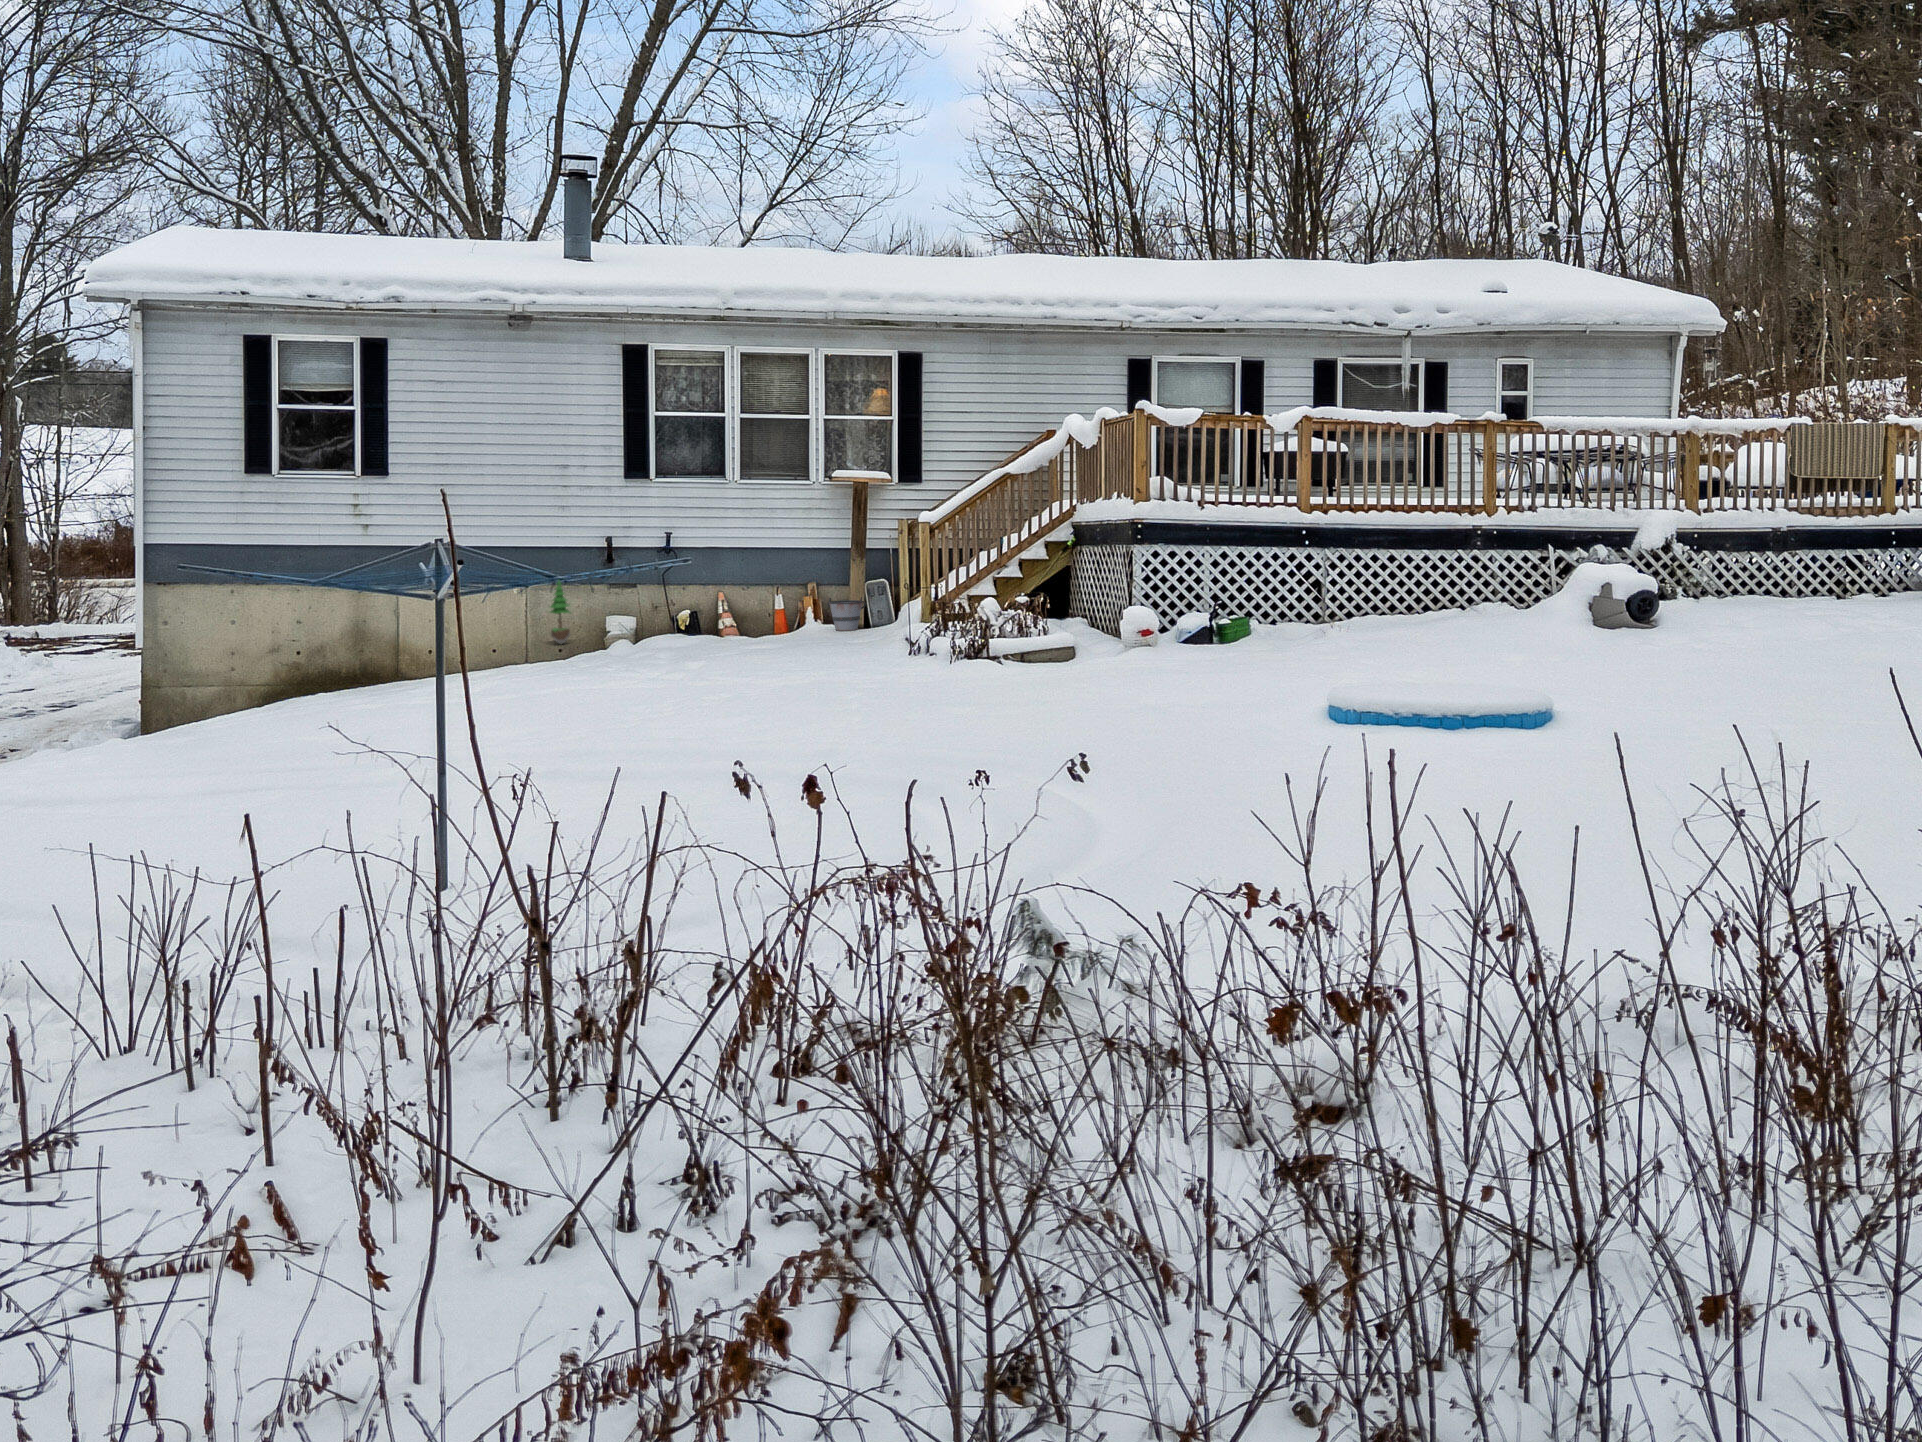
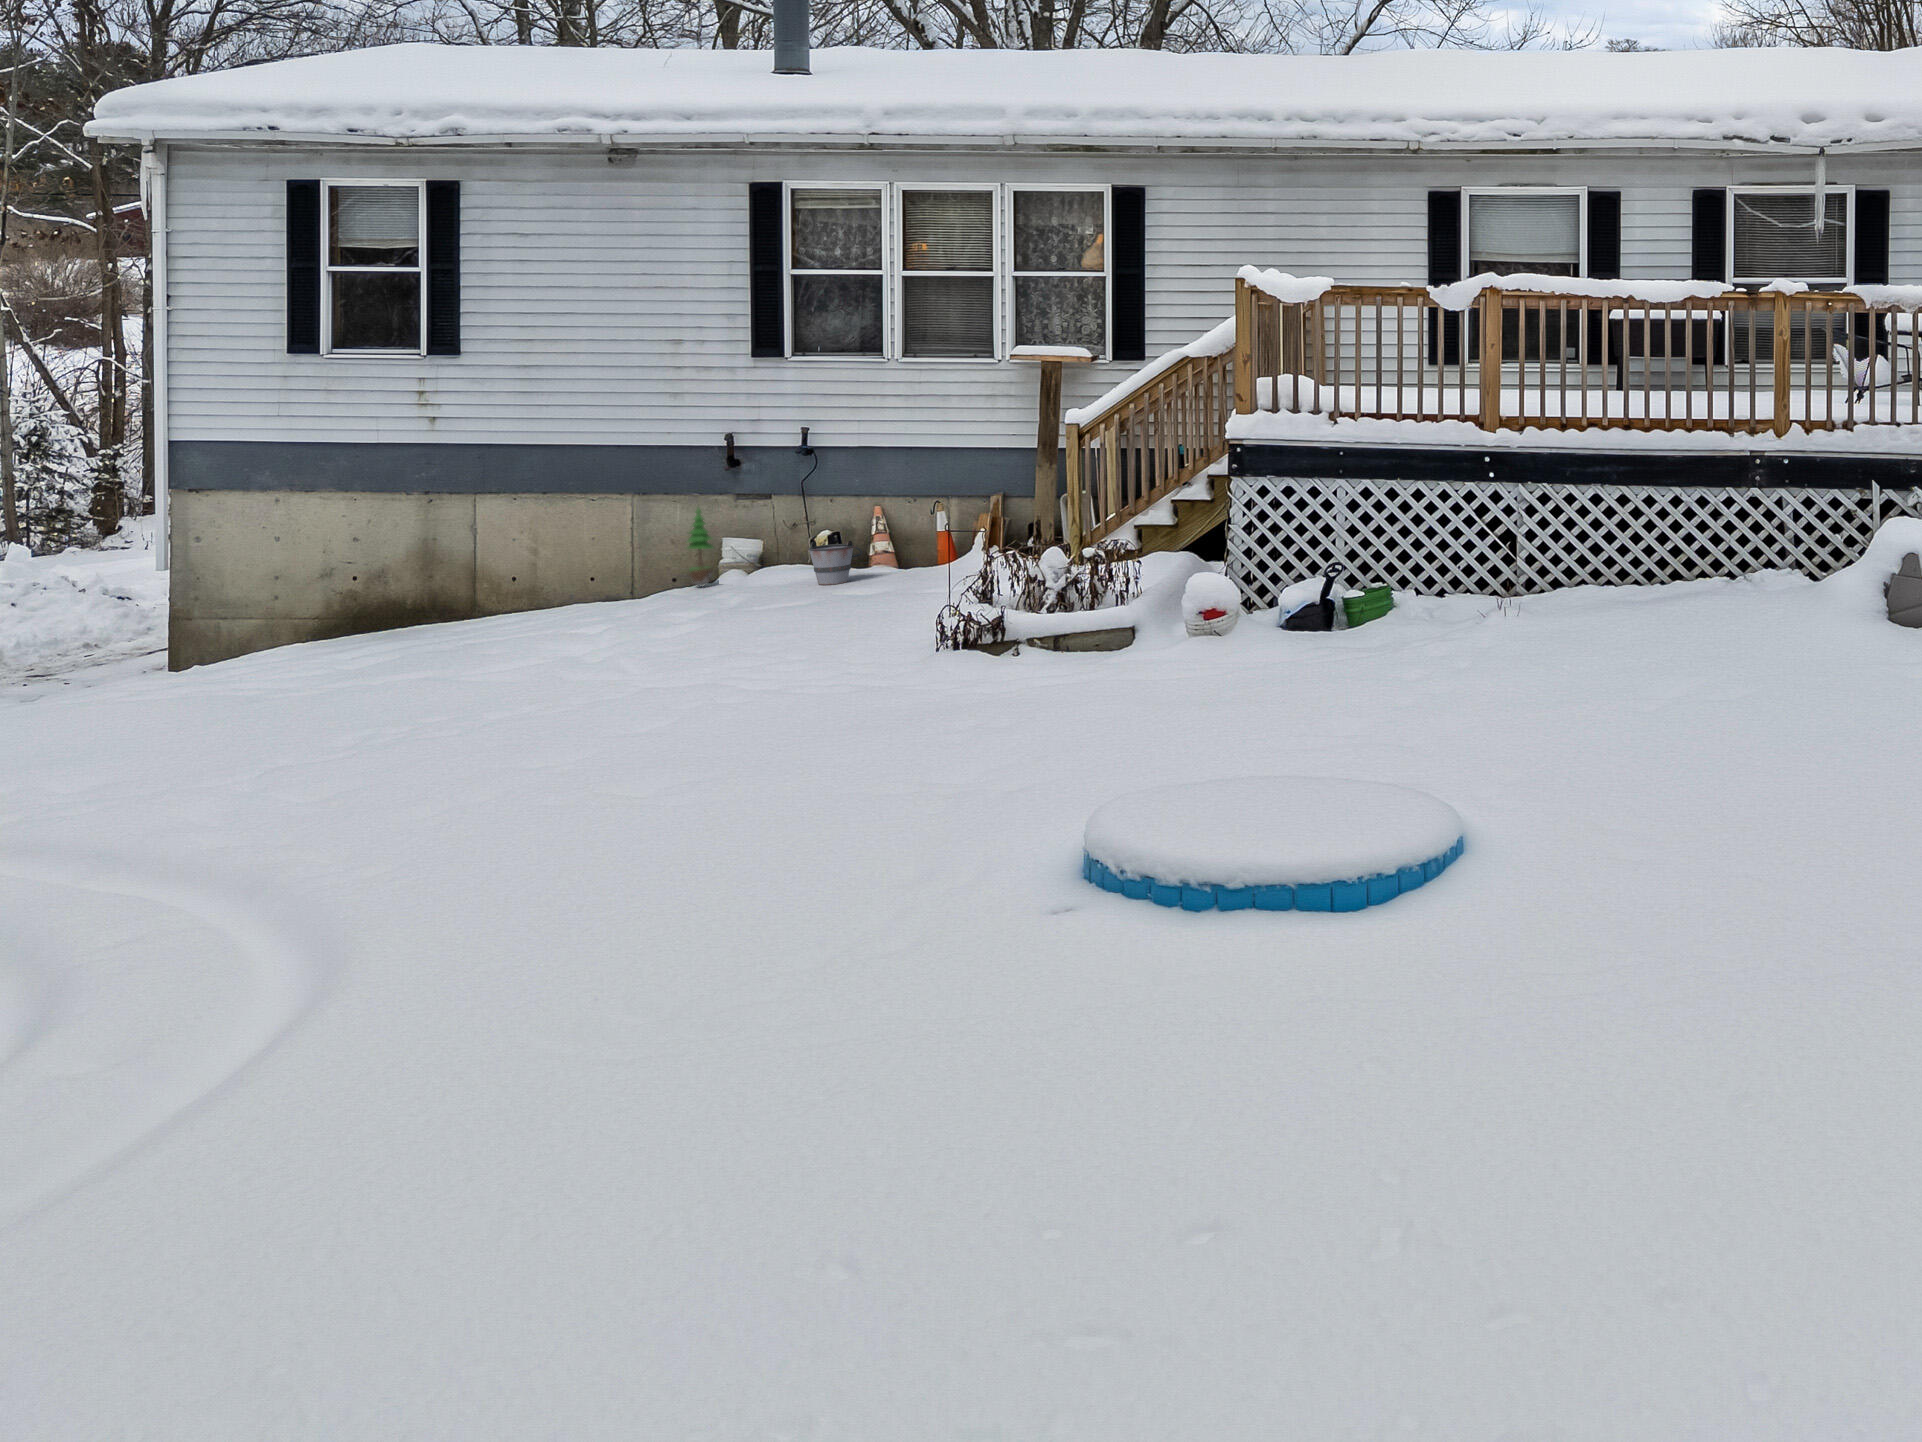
bucket: present [827,597,866,631] -> present [808,541,863,585]

